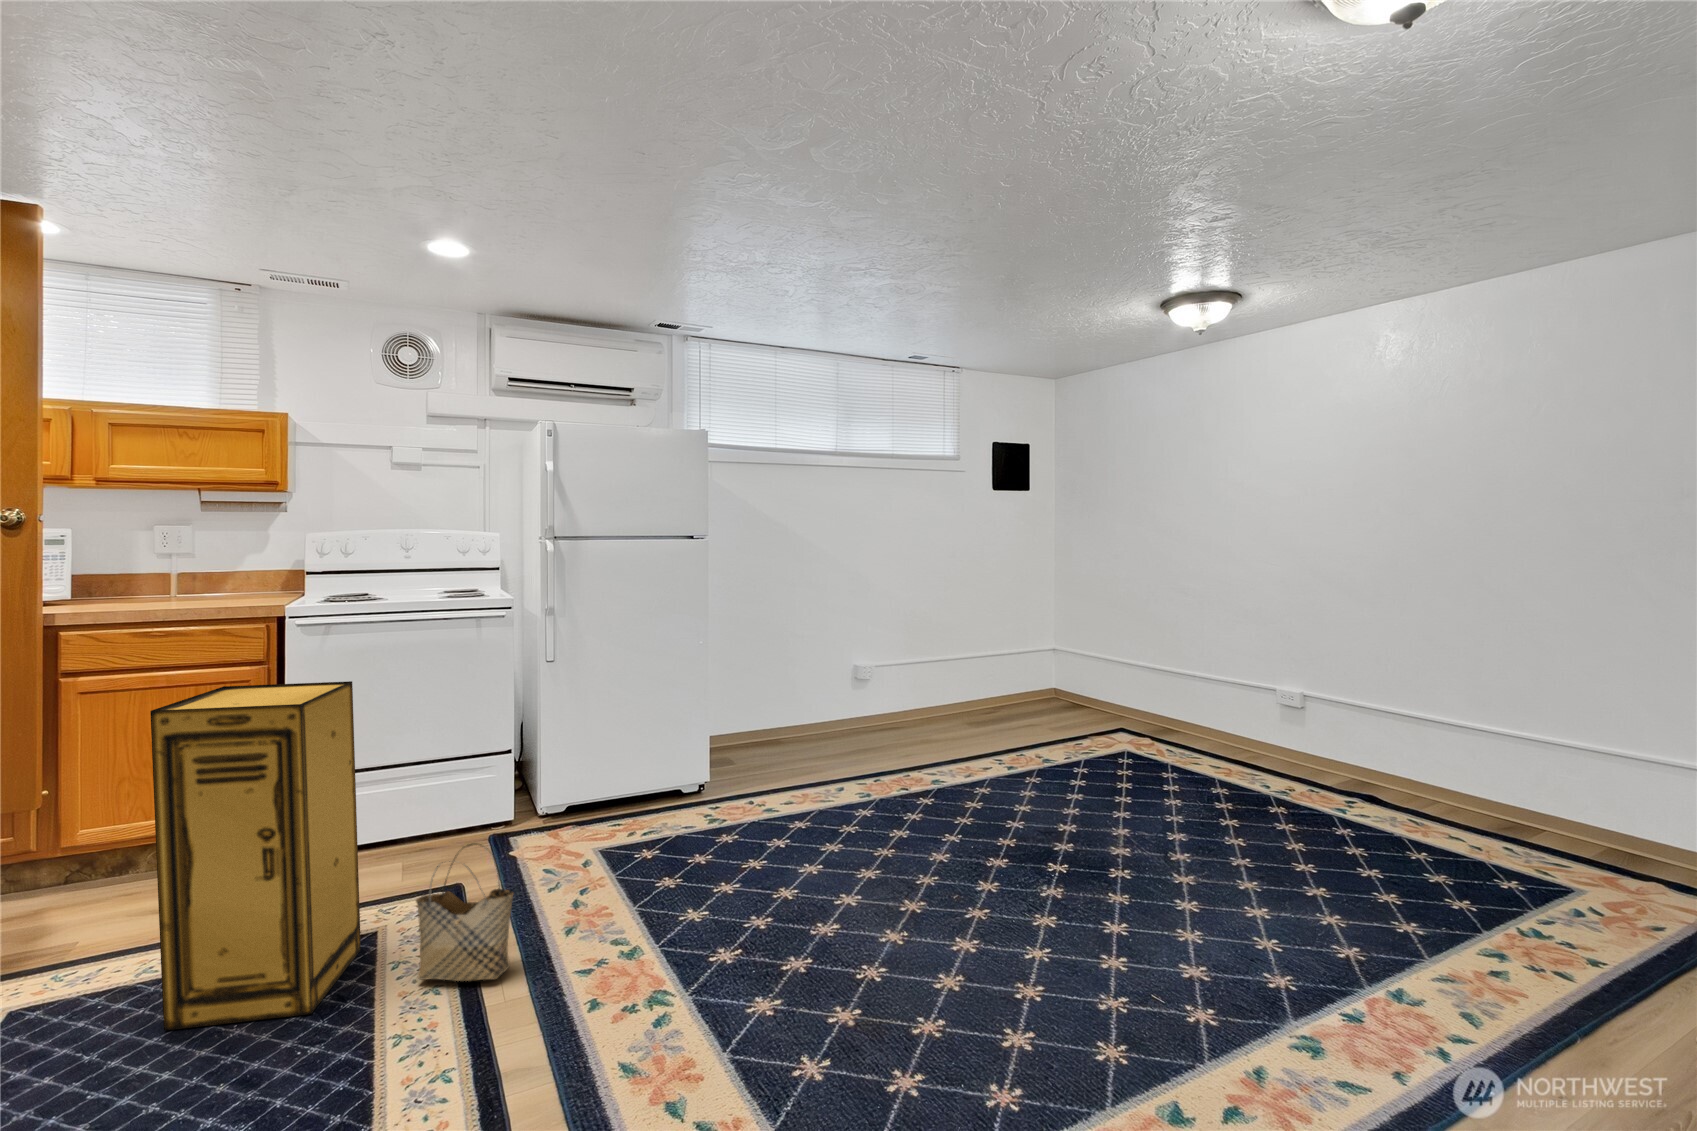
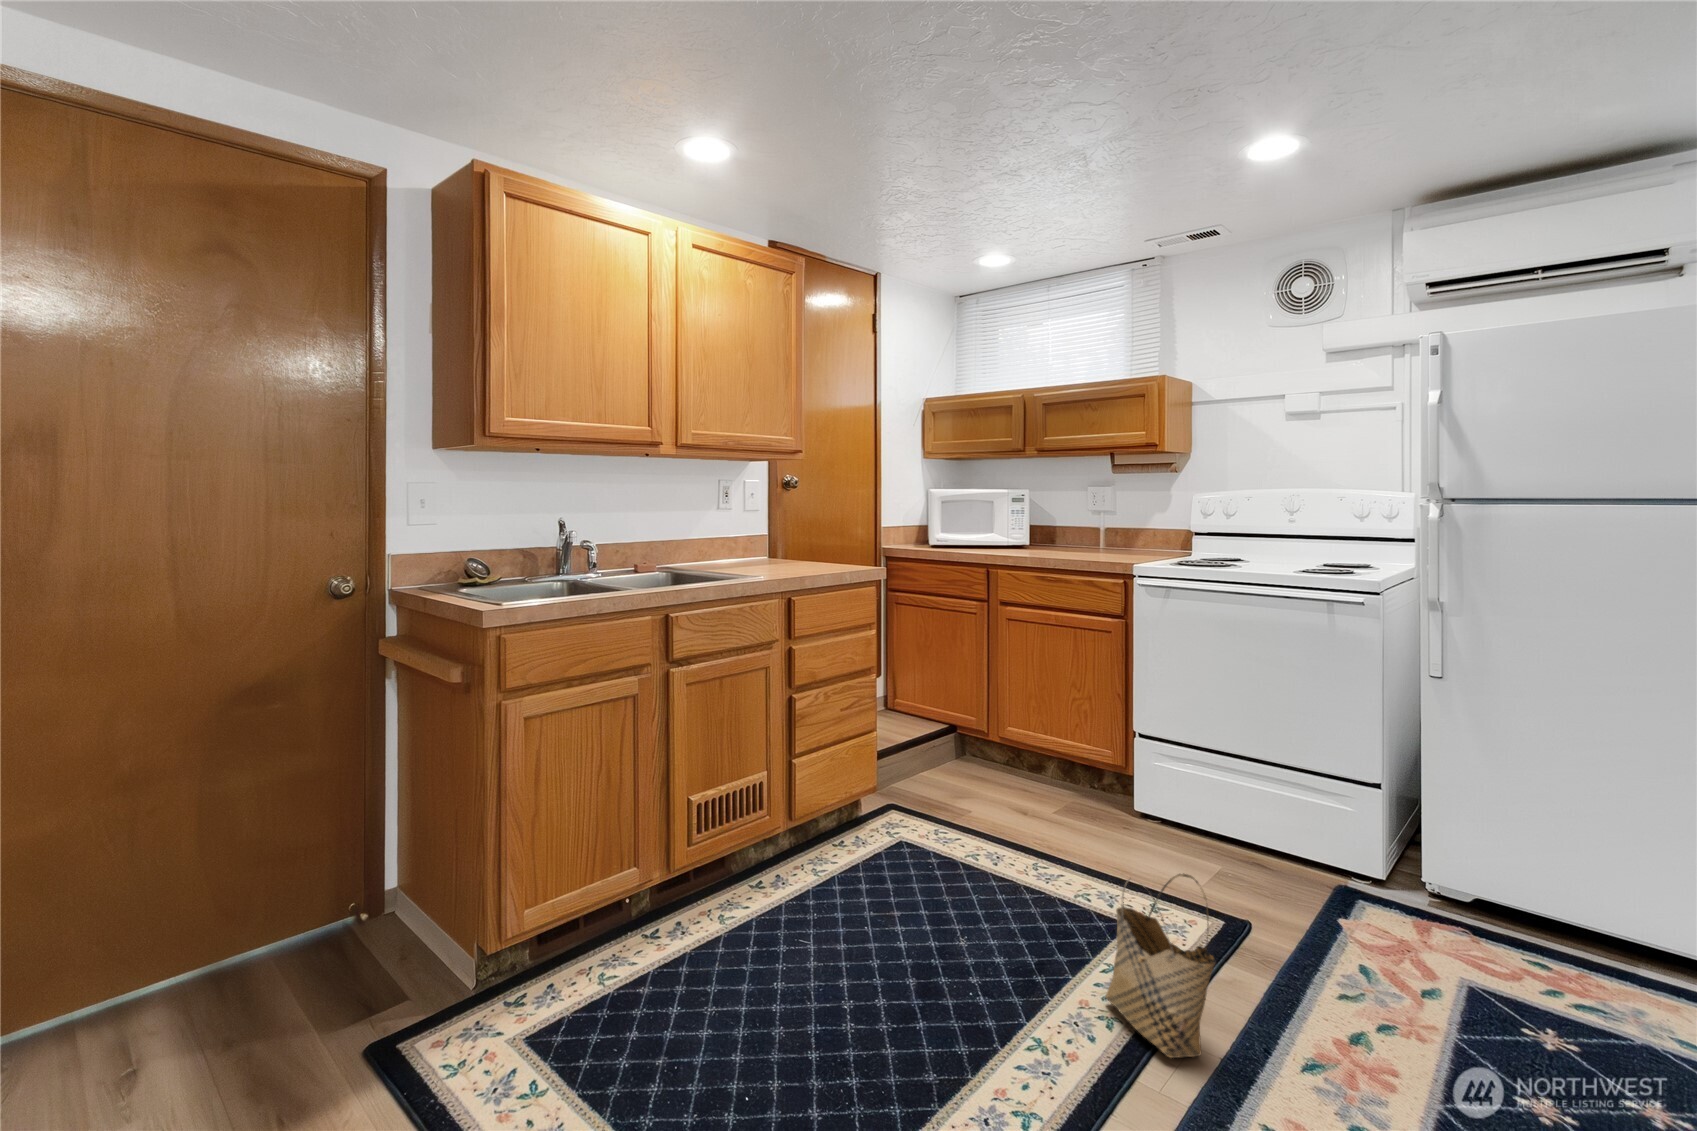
storage cabinet: present [150,681,361,1030] -> none [932,622,1119,966]

